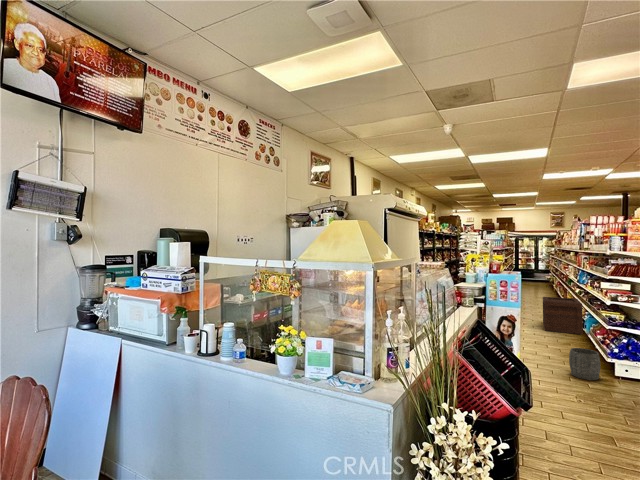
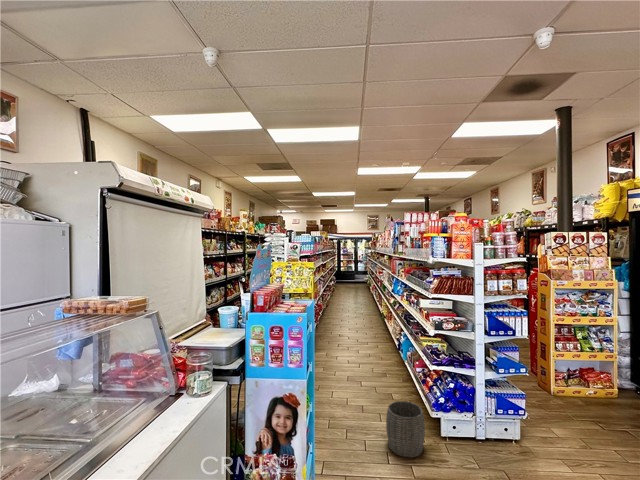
wooden crate: present [543,297,583,335] -> none [358,307,397,351]

